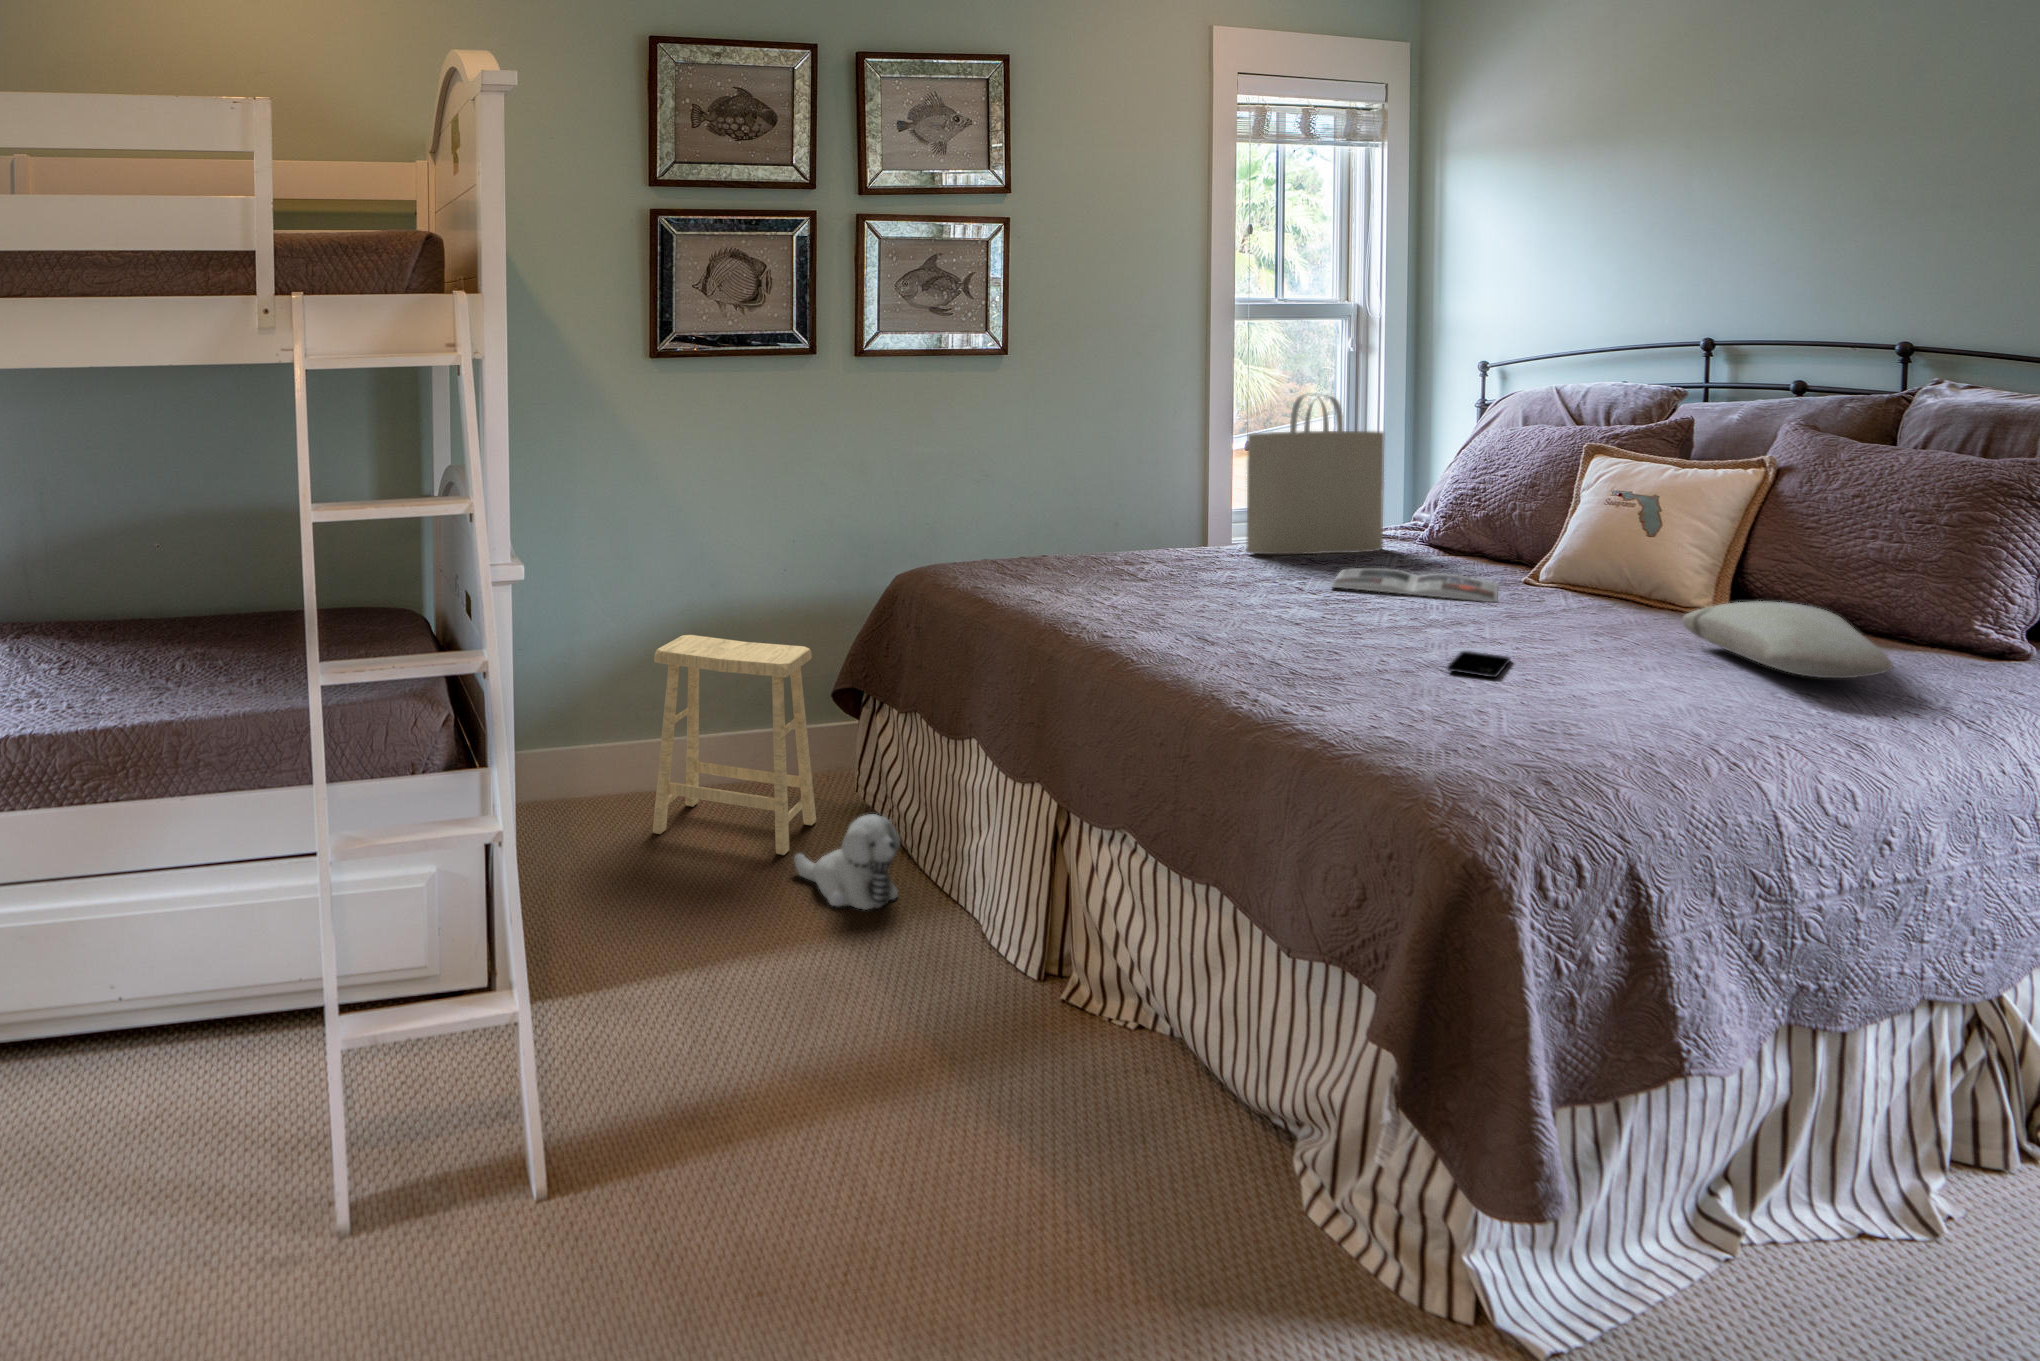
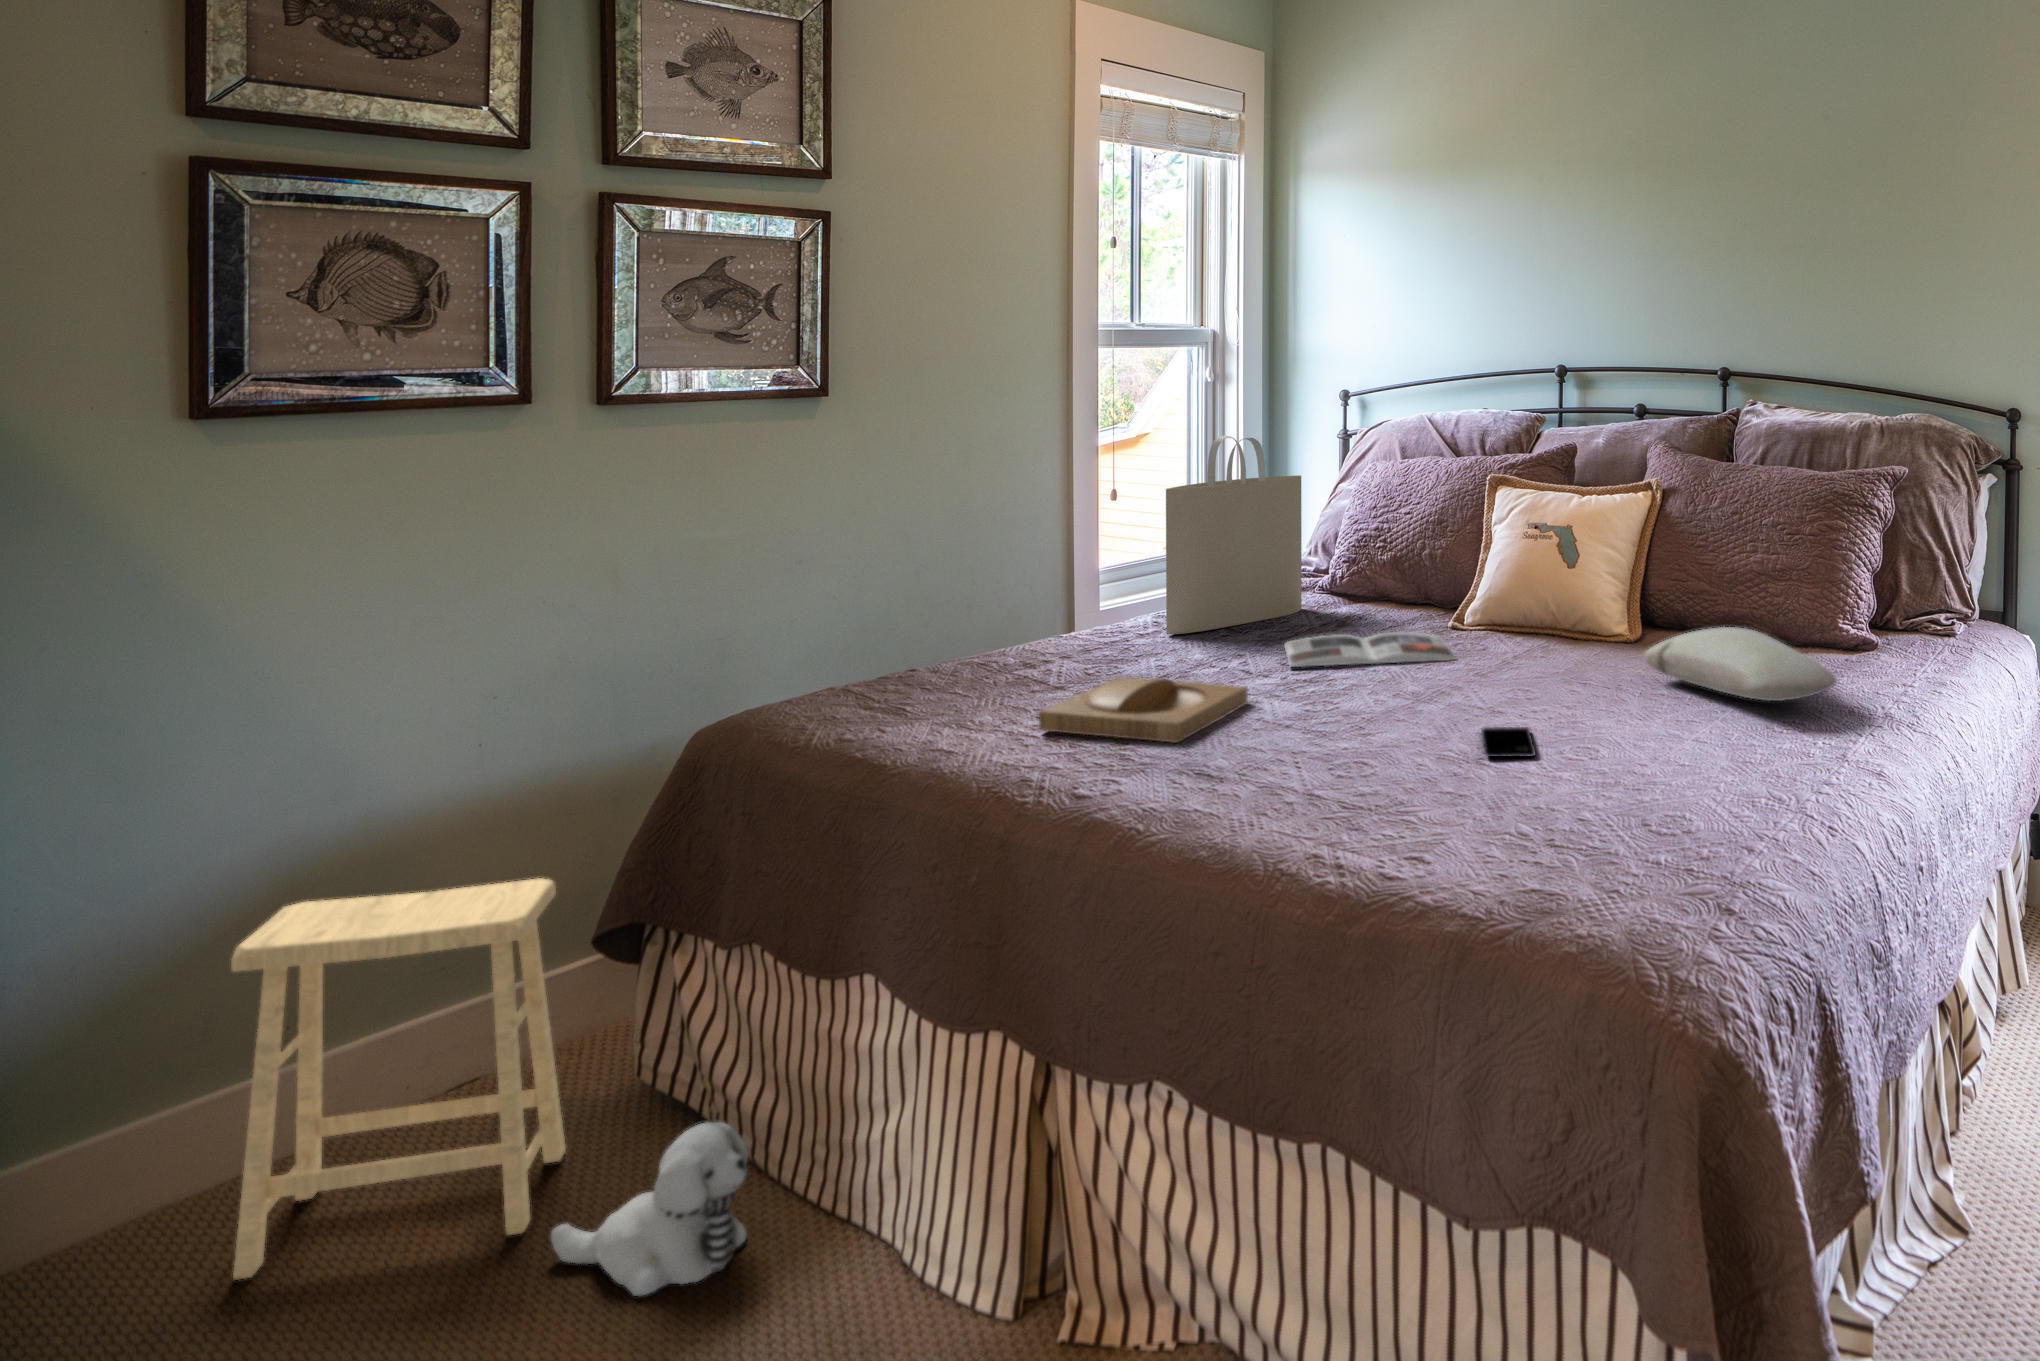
tray: none [1101,573,1274,622] -> present [1039,677,1248,743]

